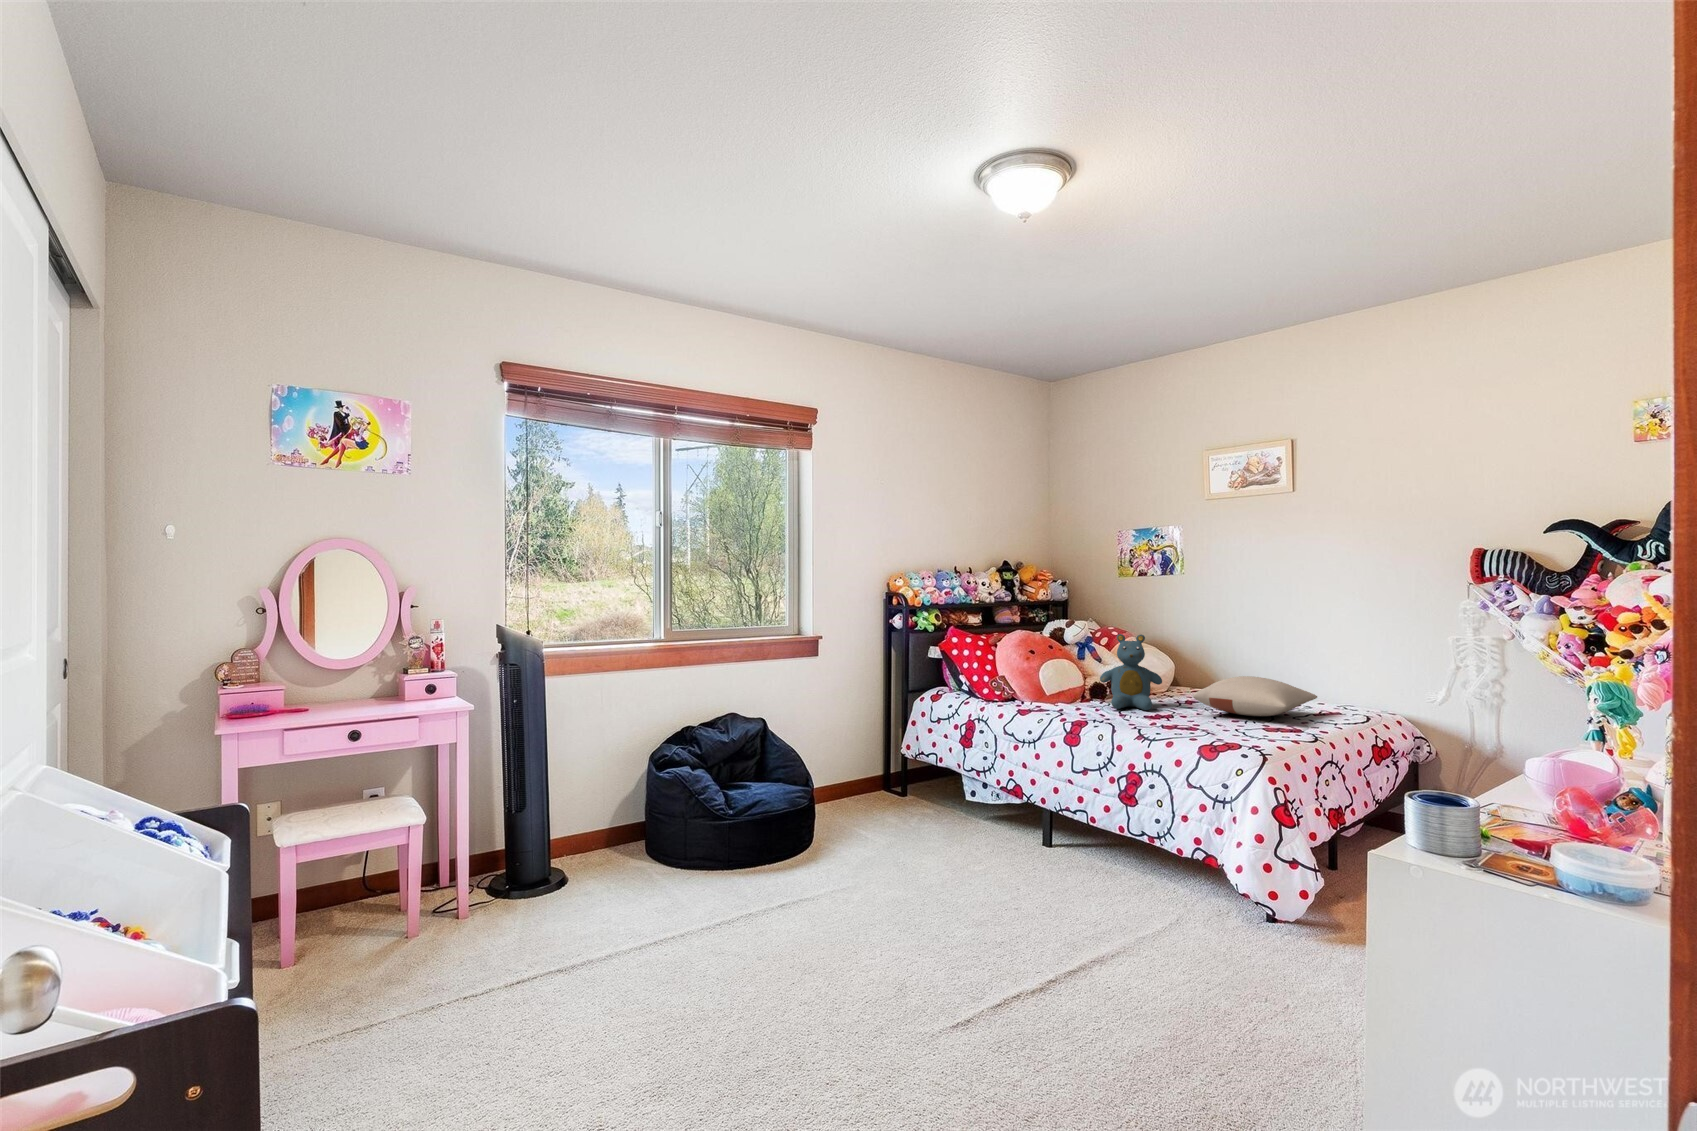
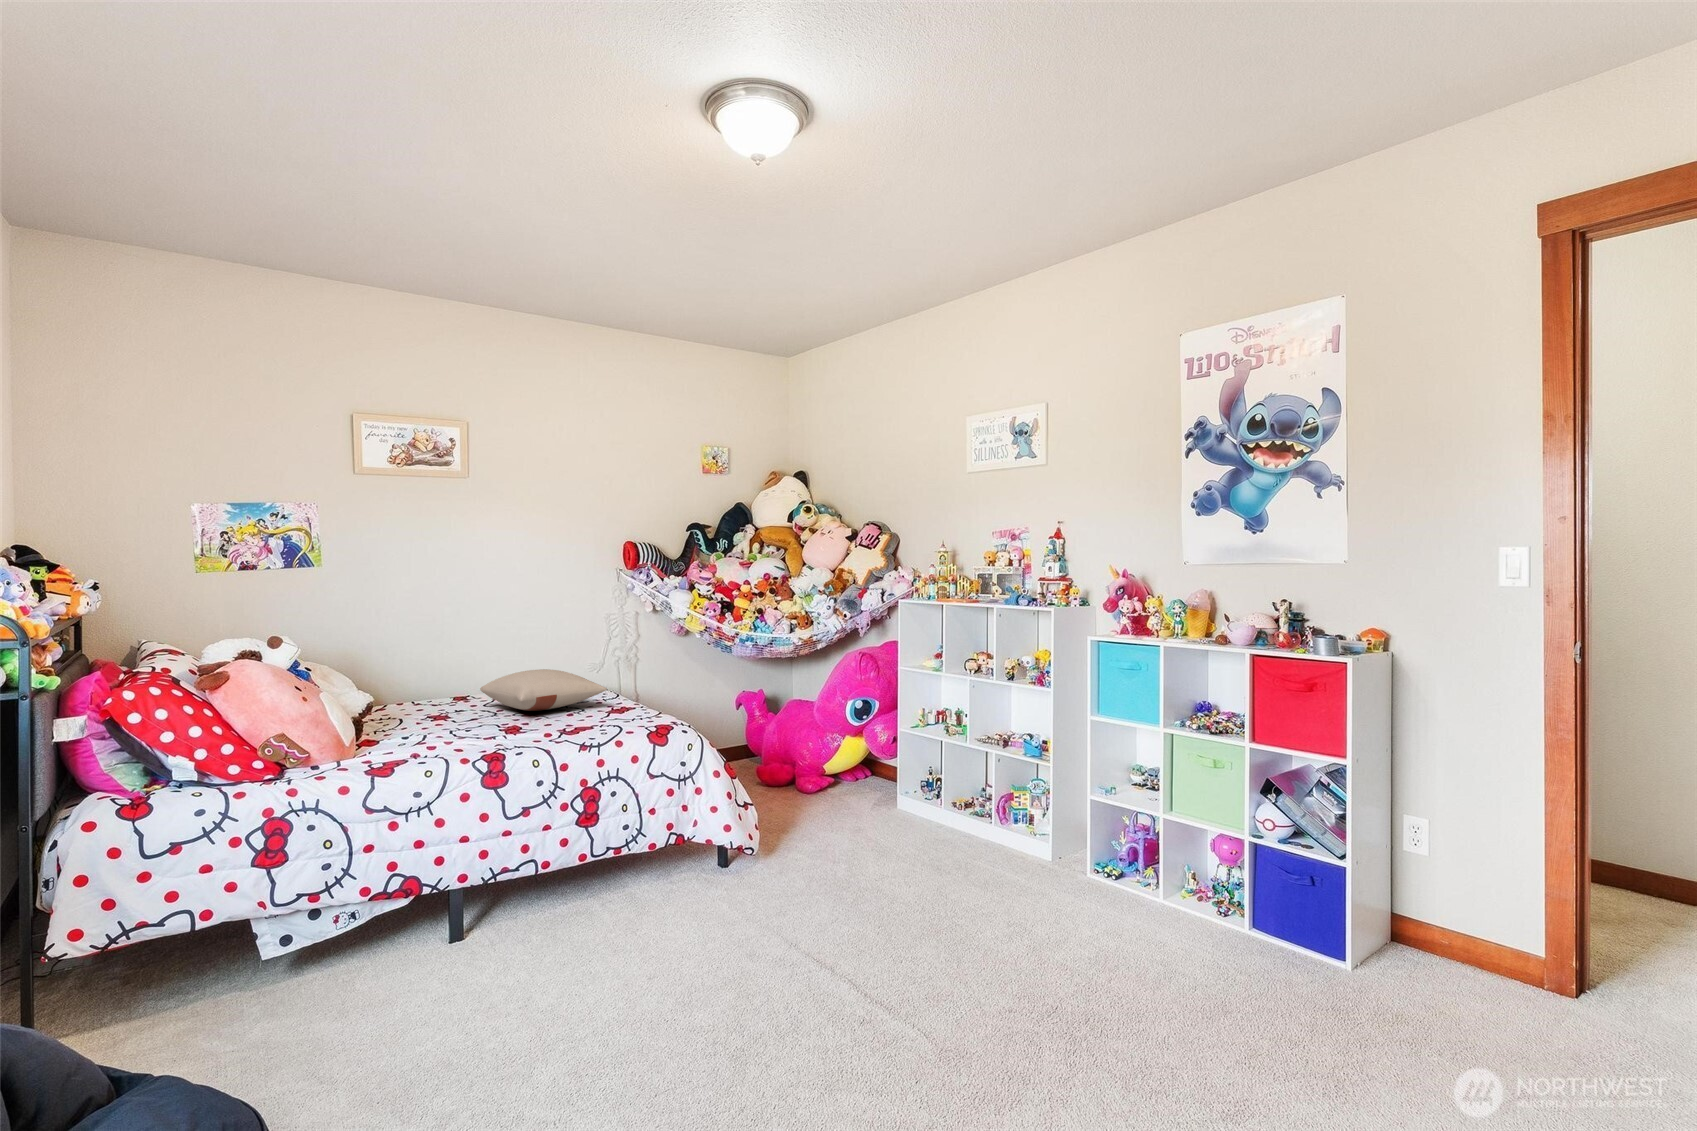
teddy bear: present [1100,634,1162,710] -> none [397,641,478,736]

